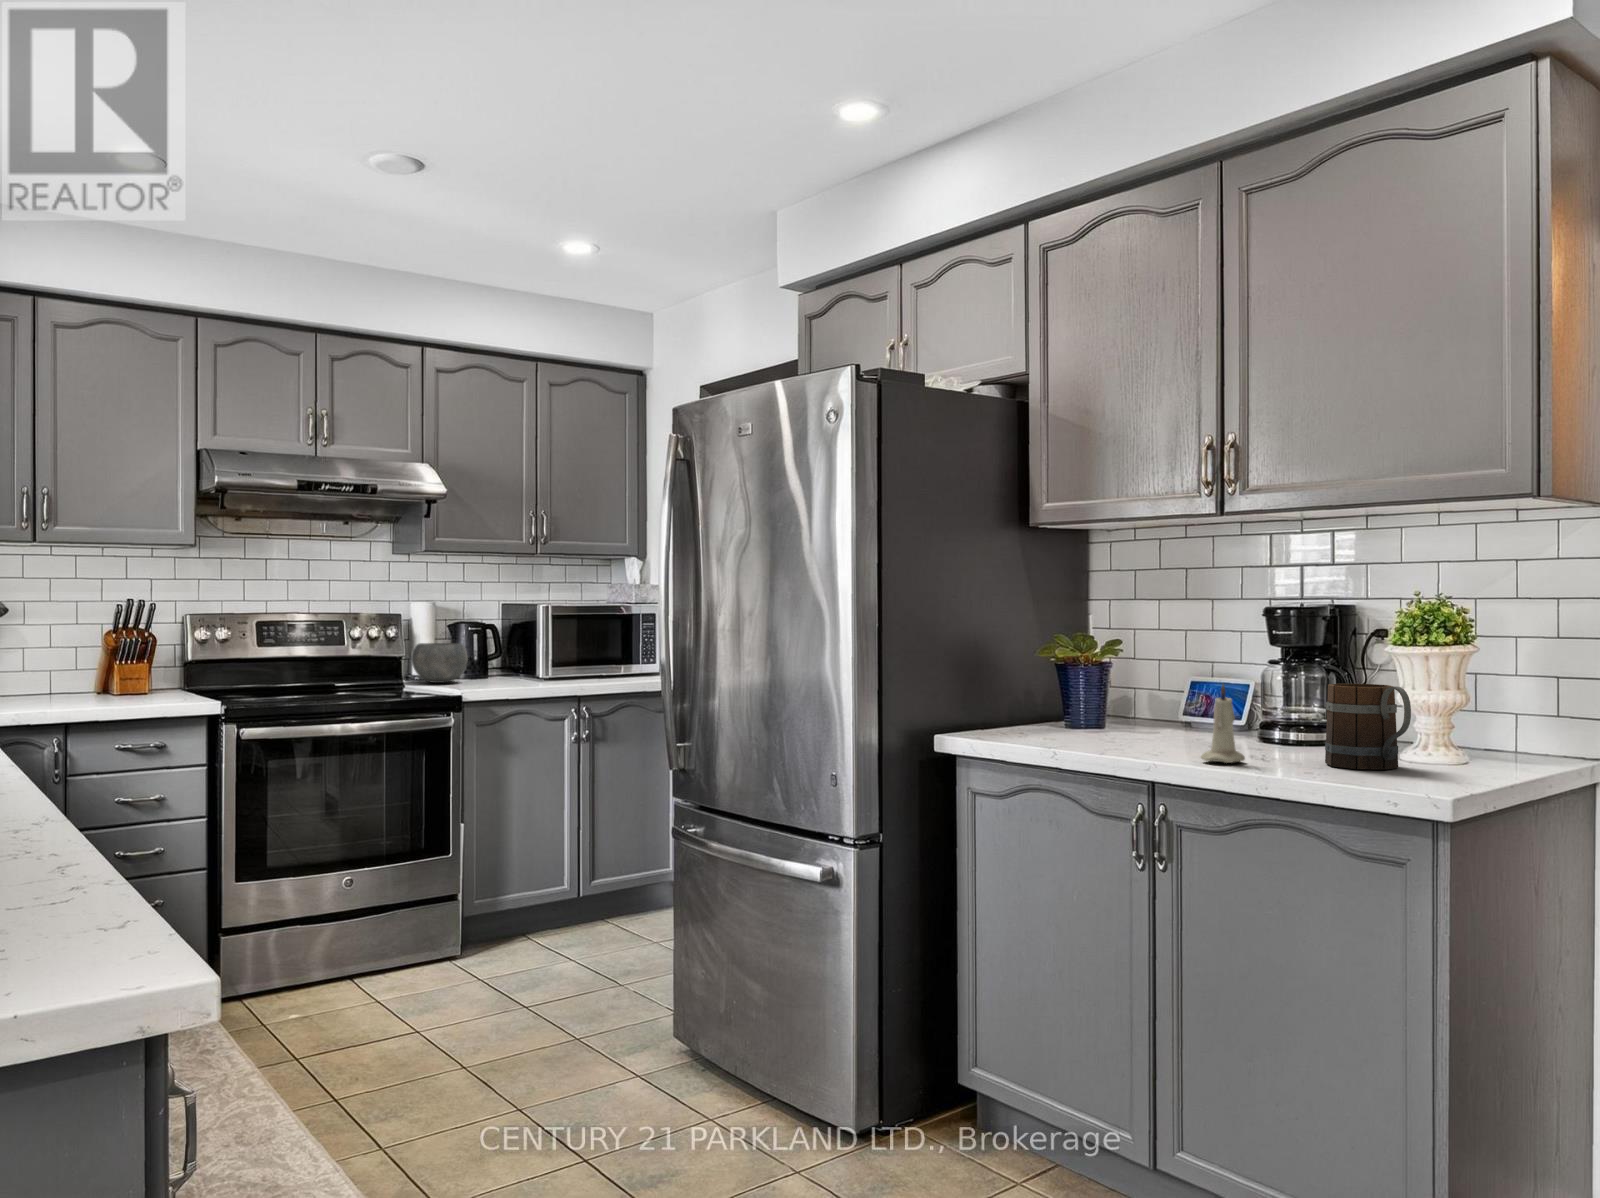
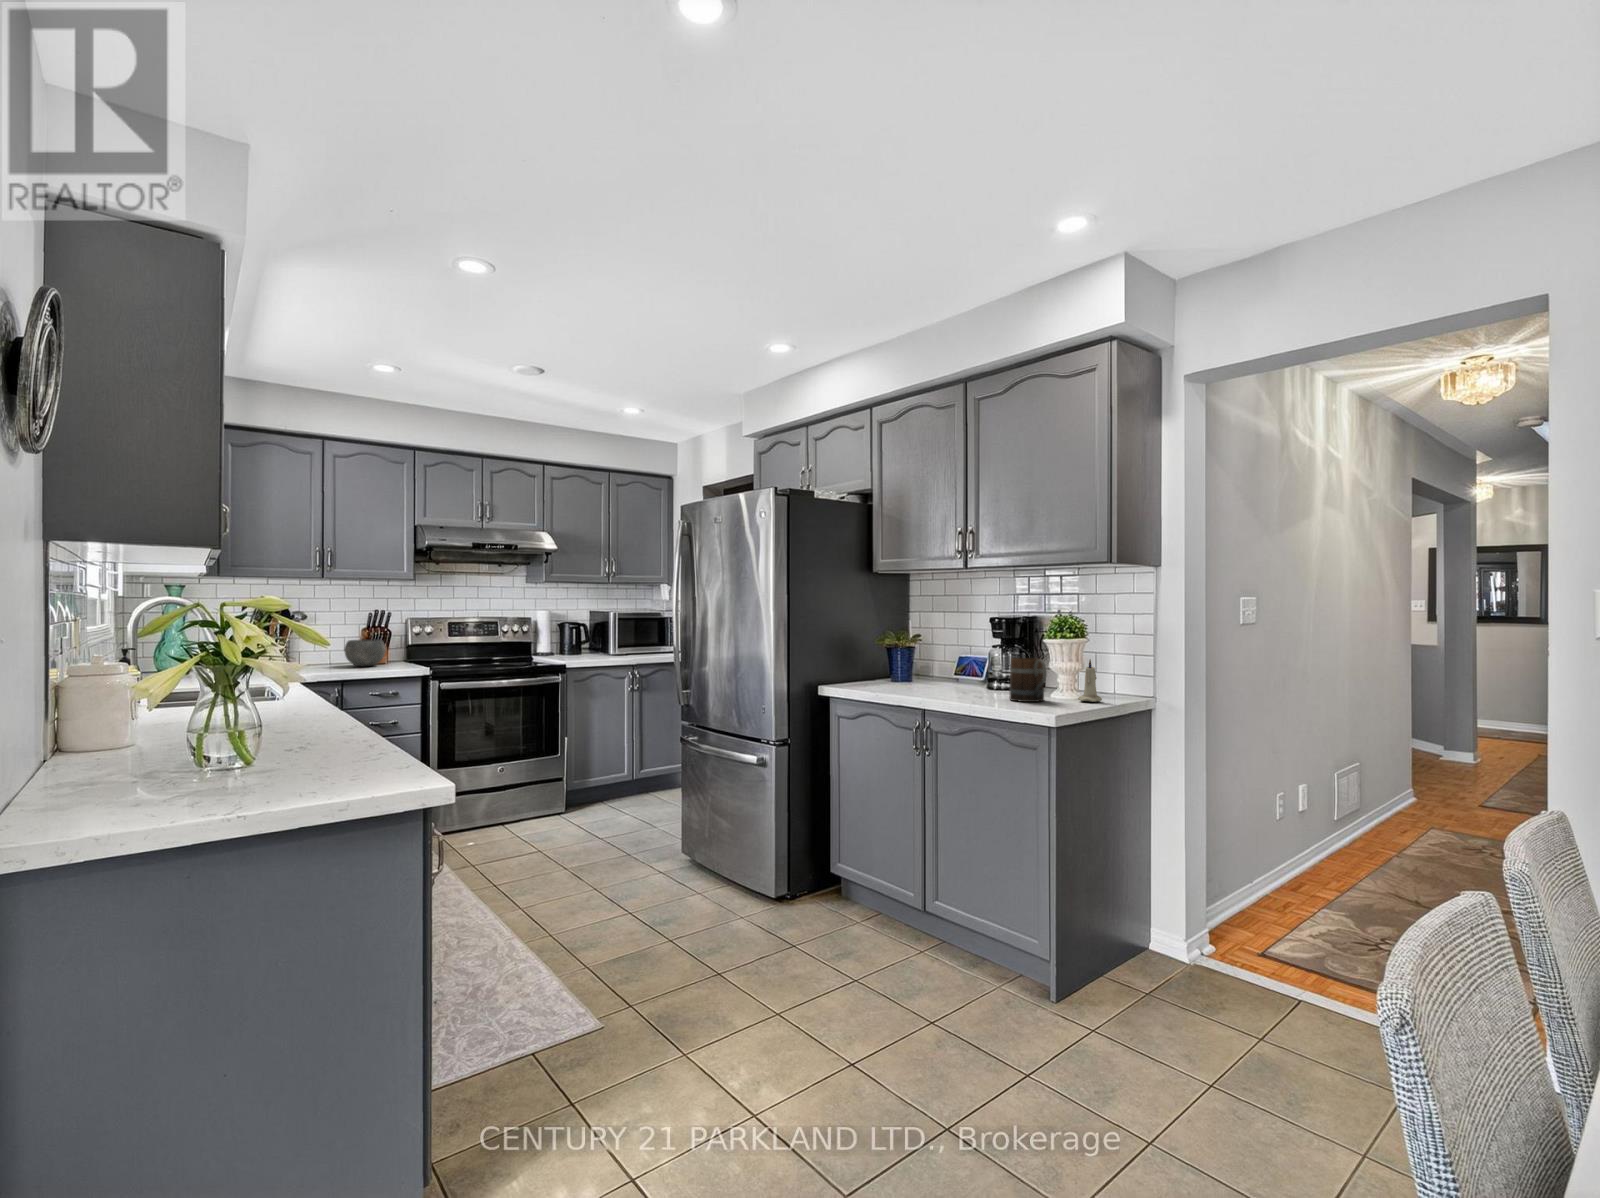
bowl: present [412,643,468,683] -> present [344,640,386,666]
candle: present [1201,684,1245,763] -> present [1078,659,1102,702]

